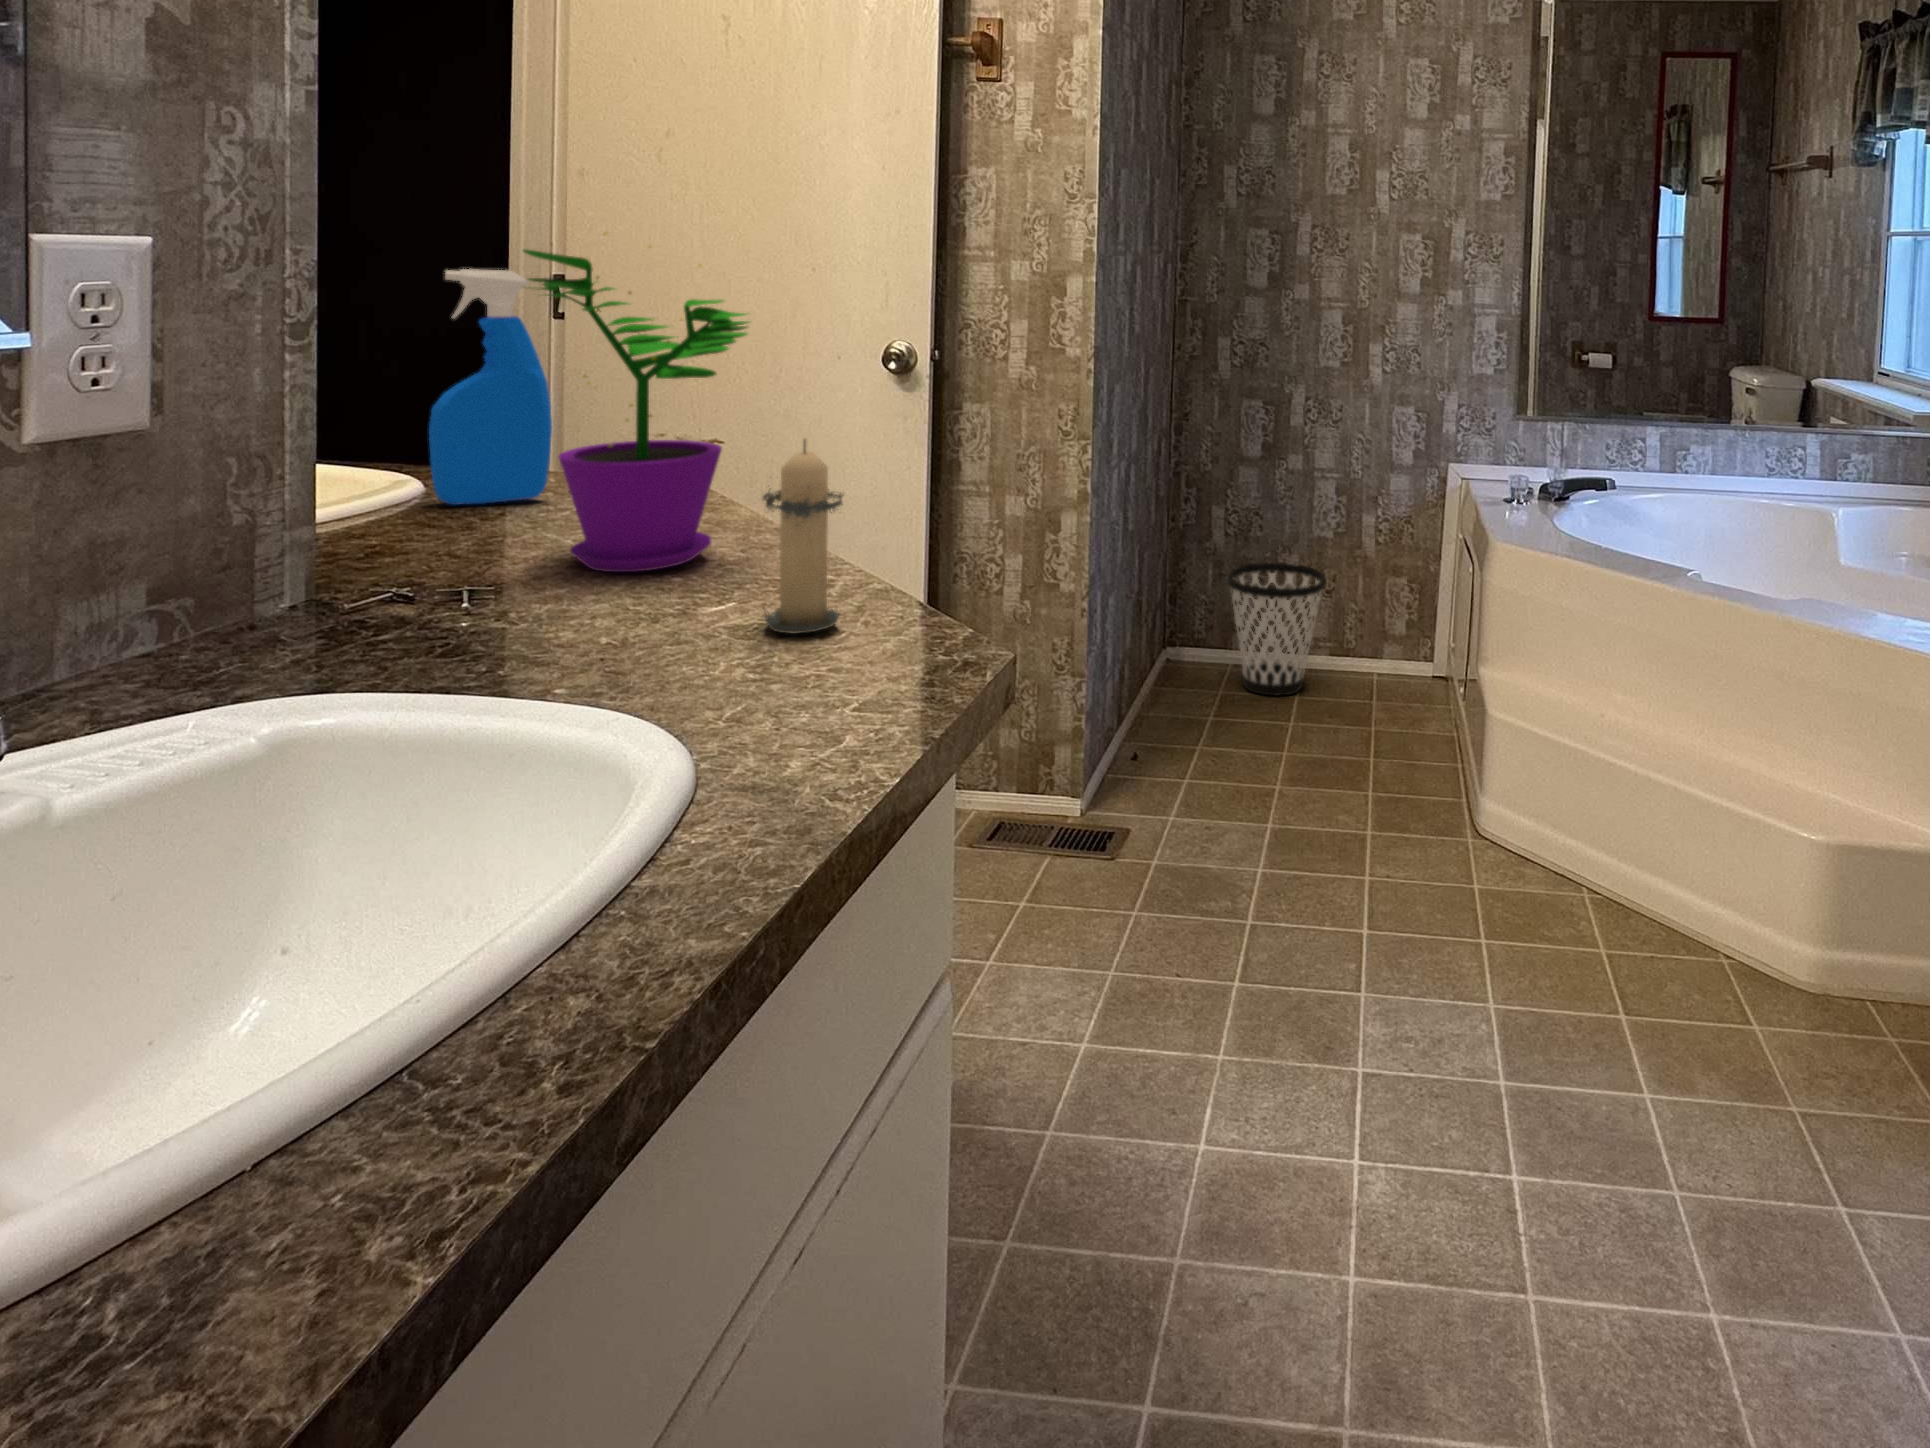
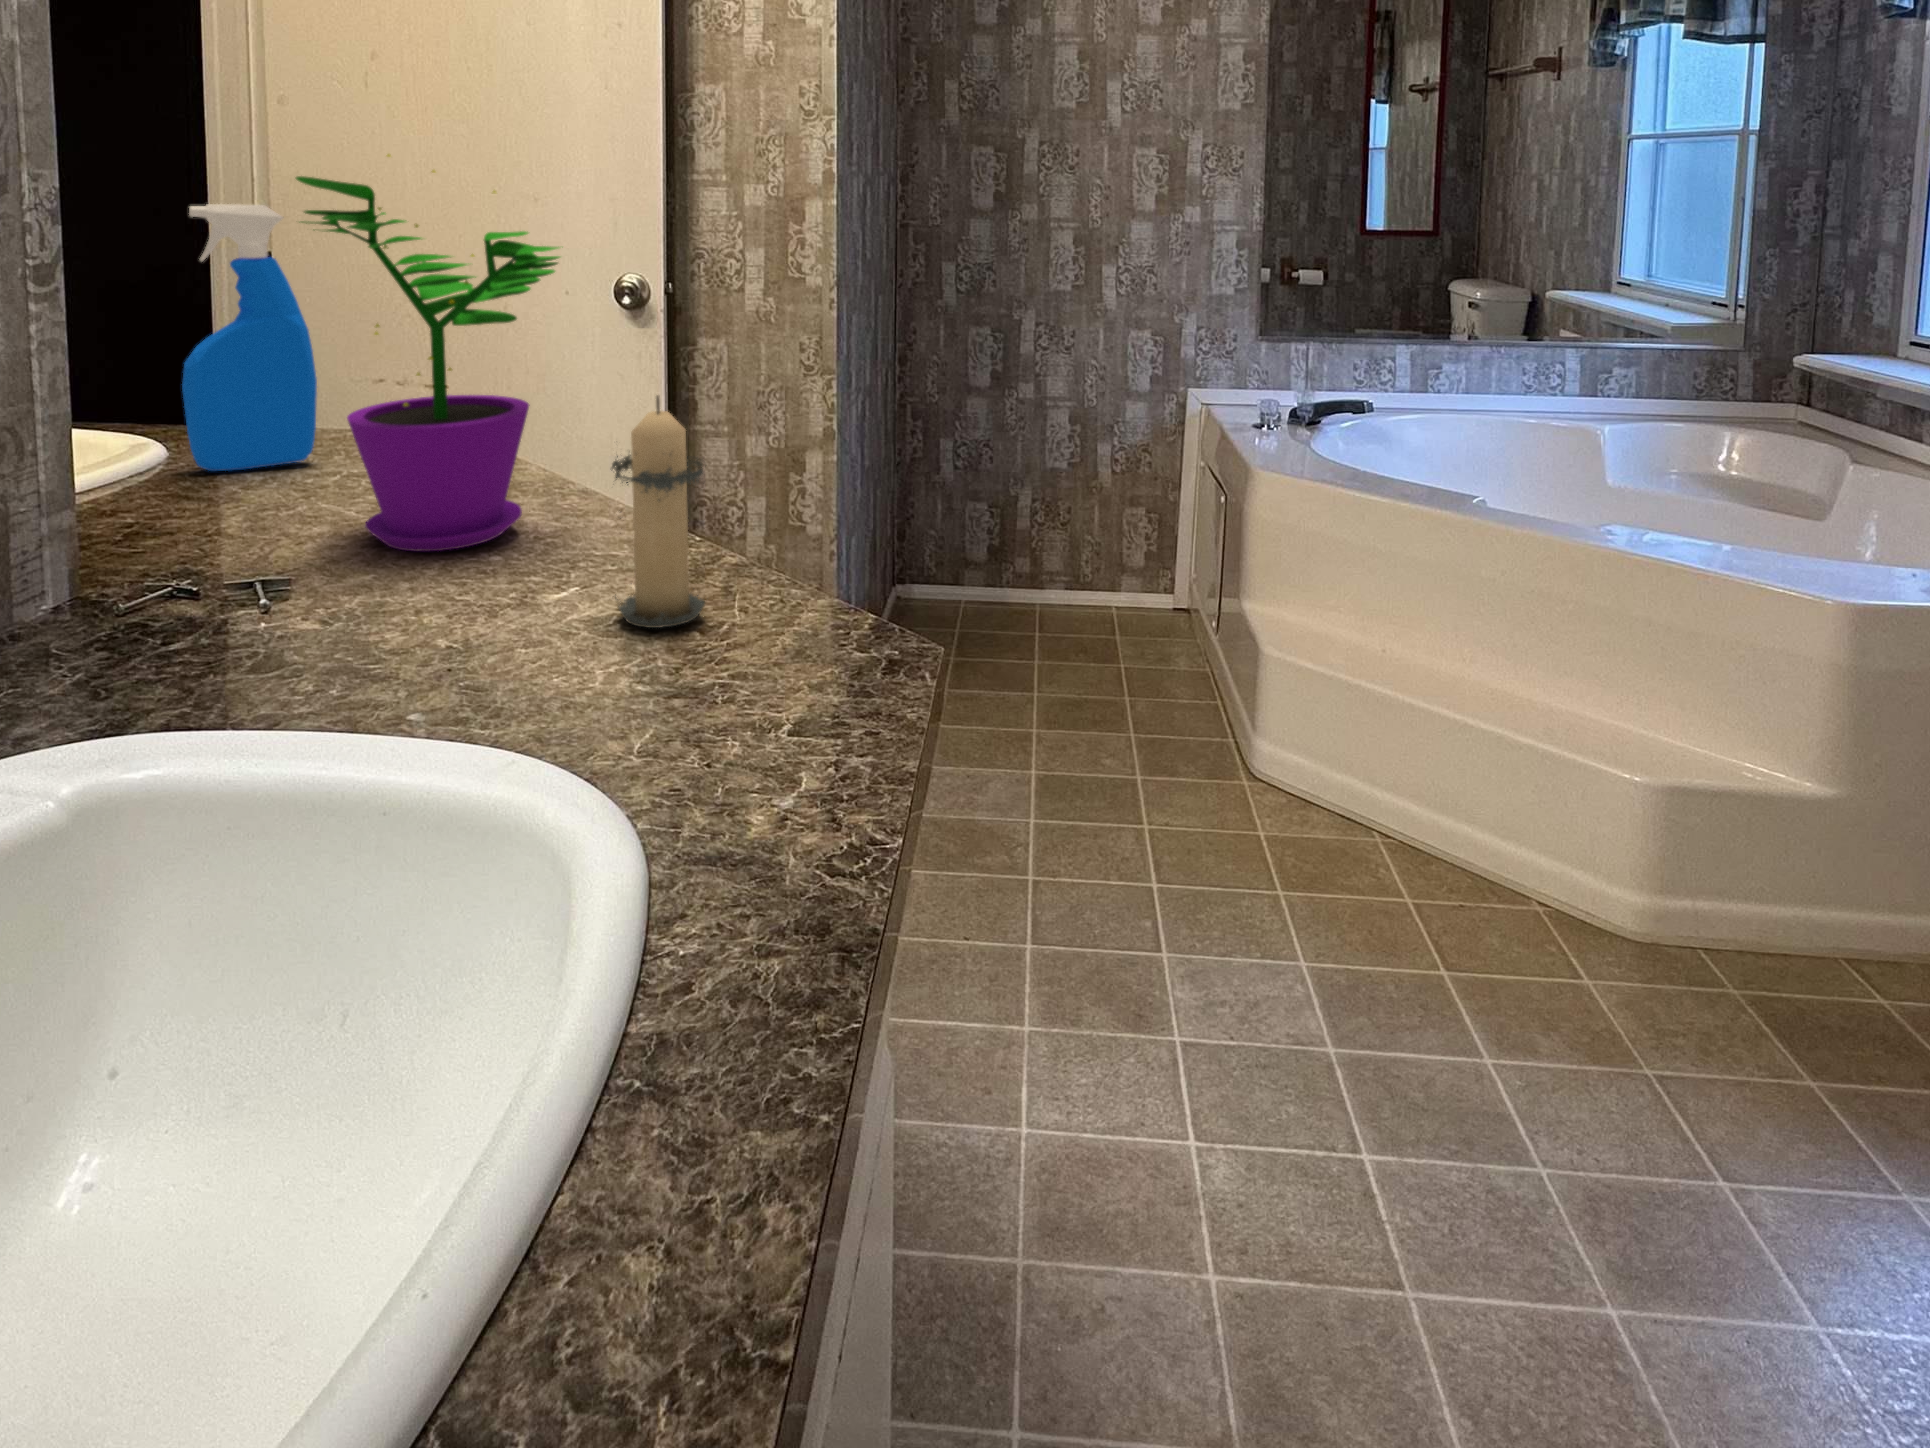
wastebasket: present [1228,563,1326,695] -> none [964,492,1064,626]

